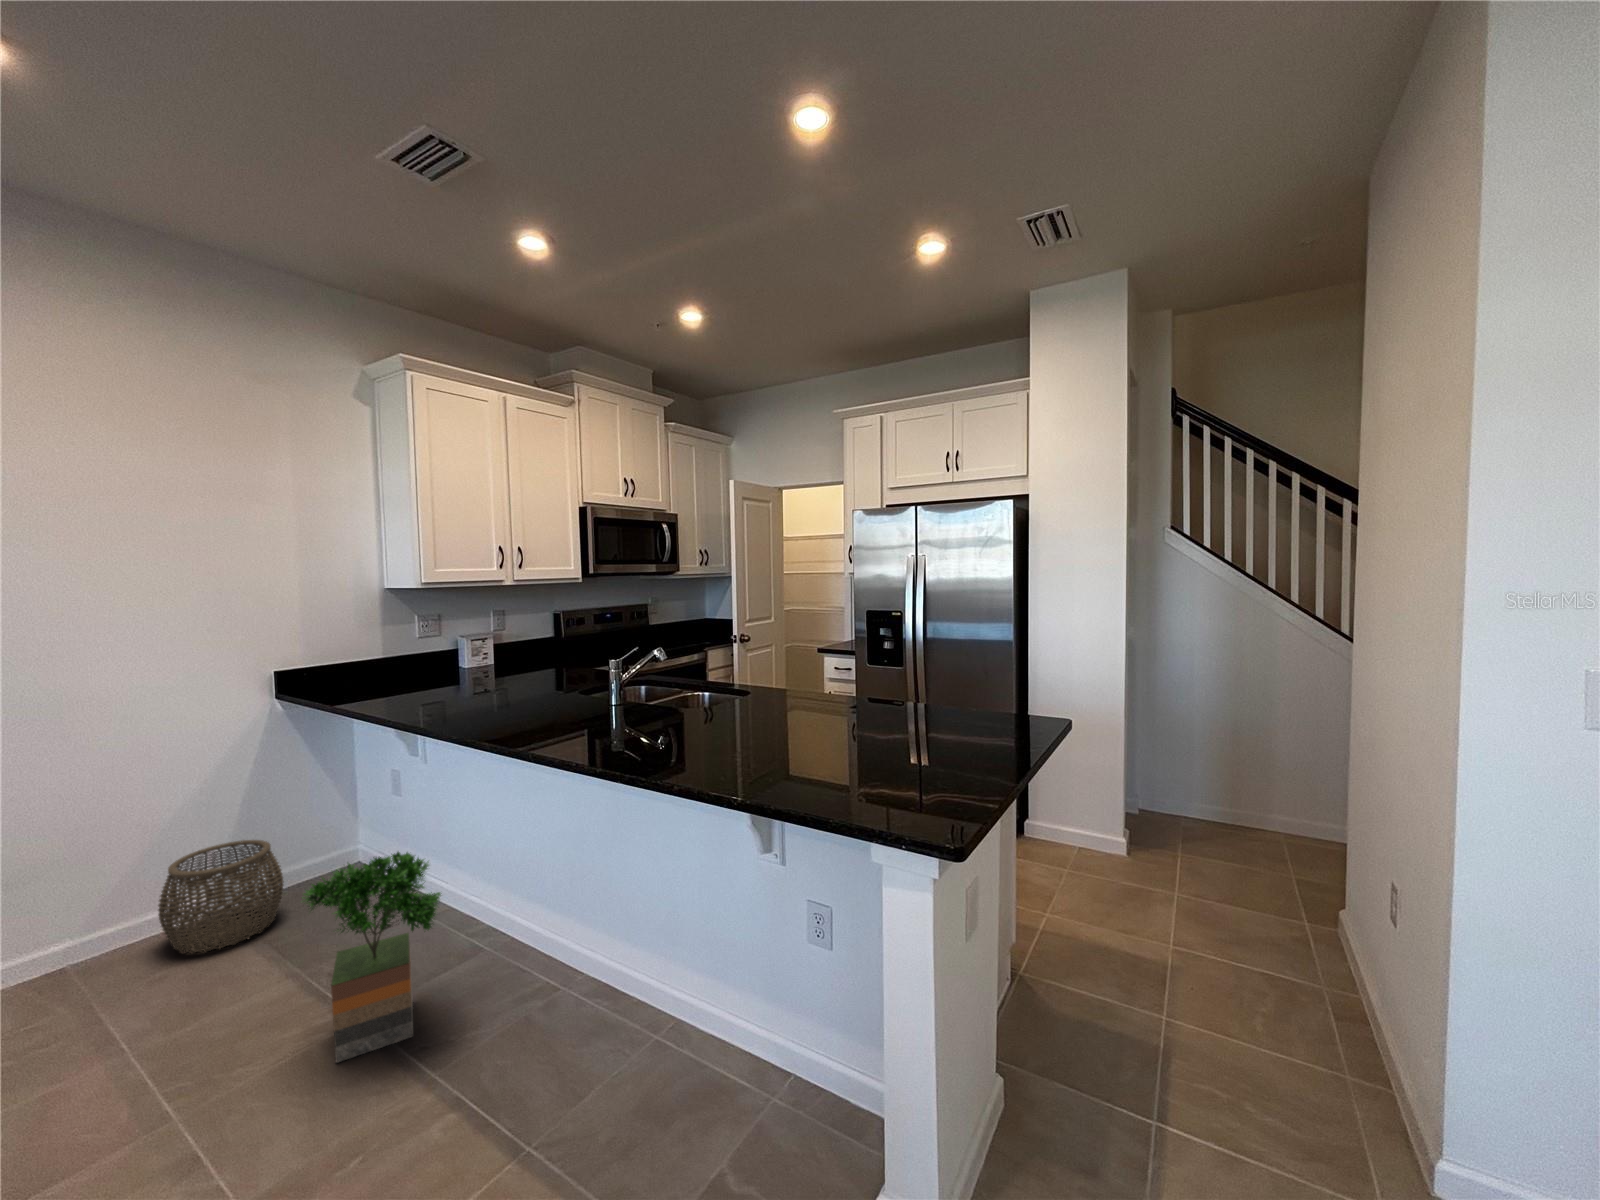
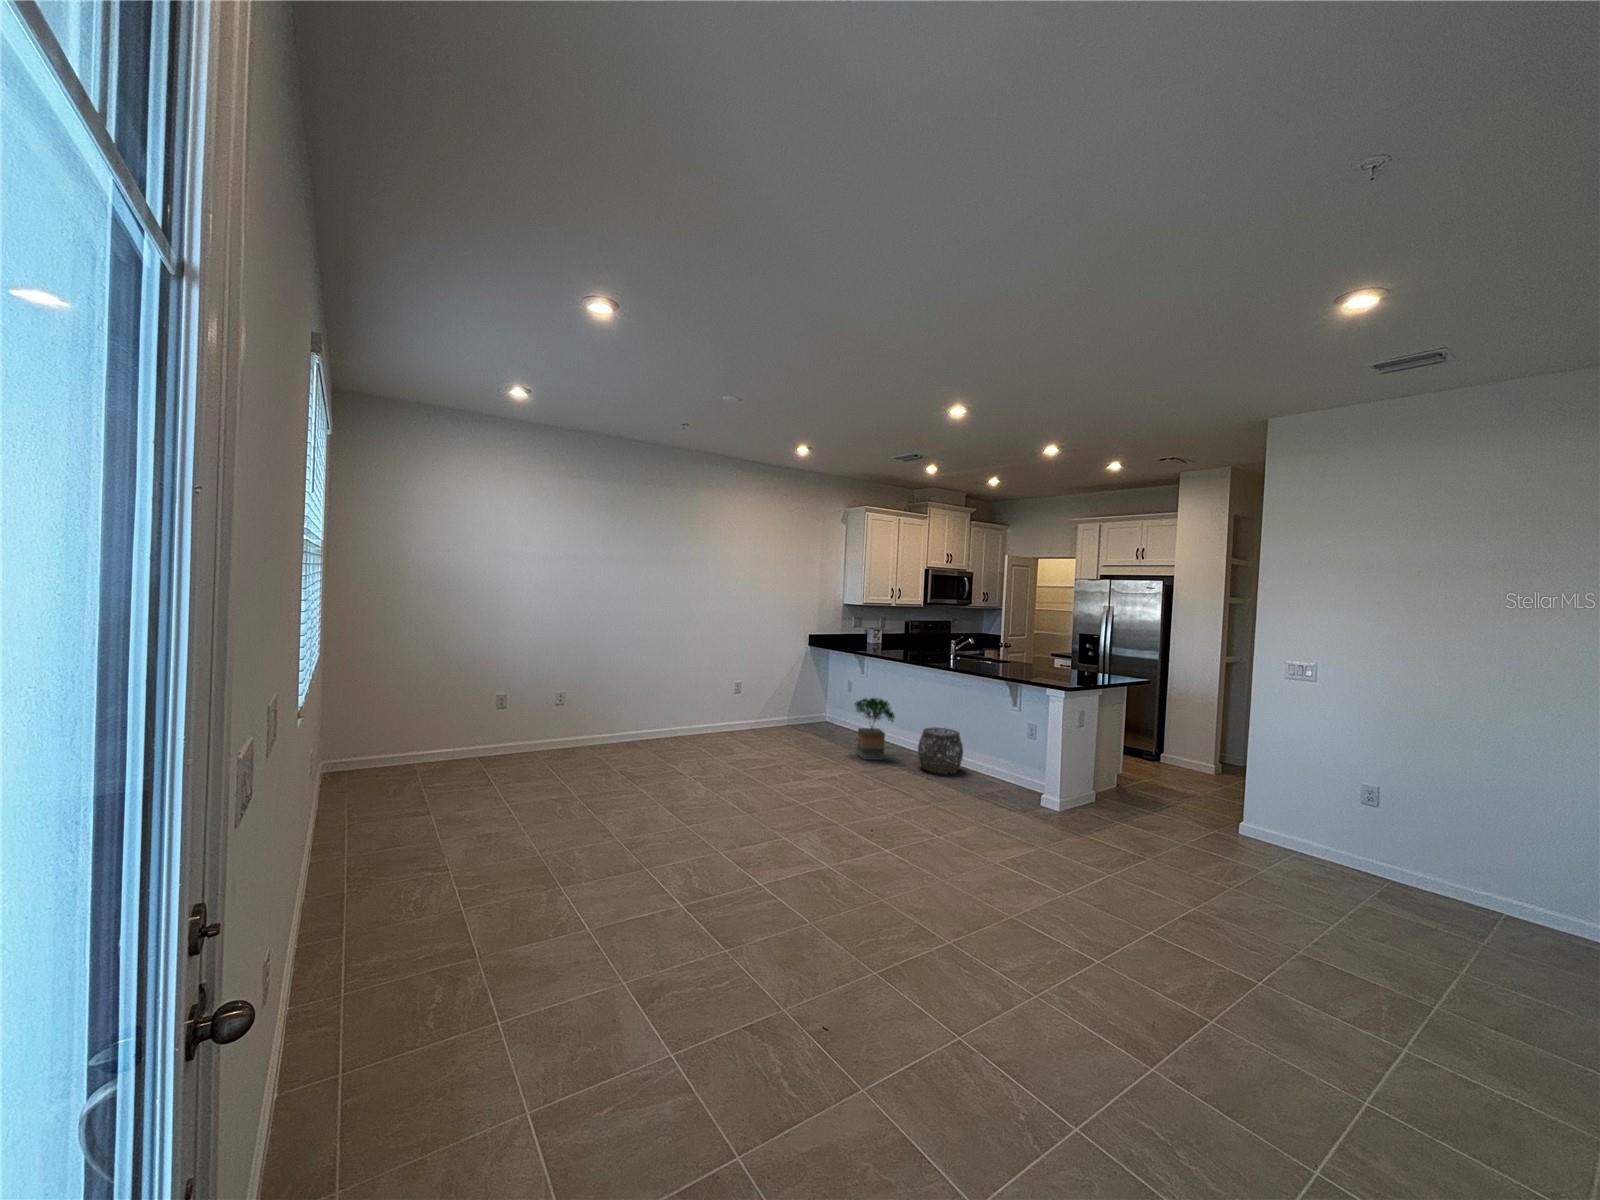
woven basket: present [158,840,284,954] -> present [918,728,963,774]

